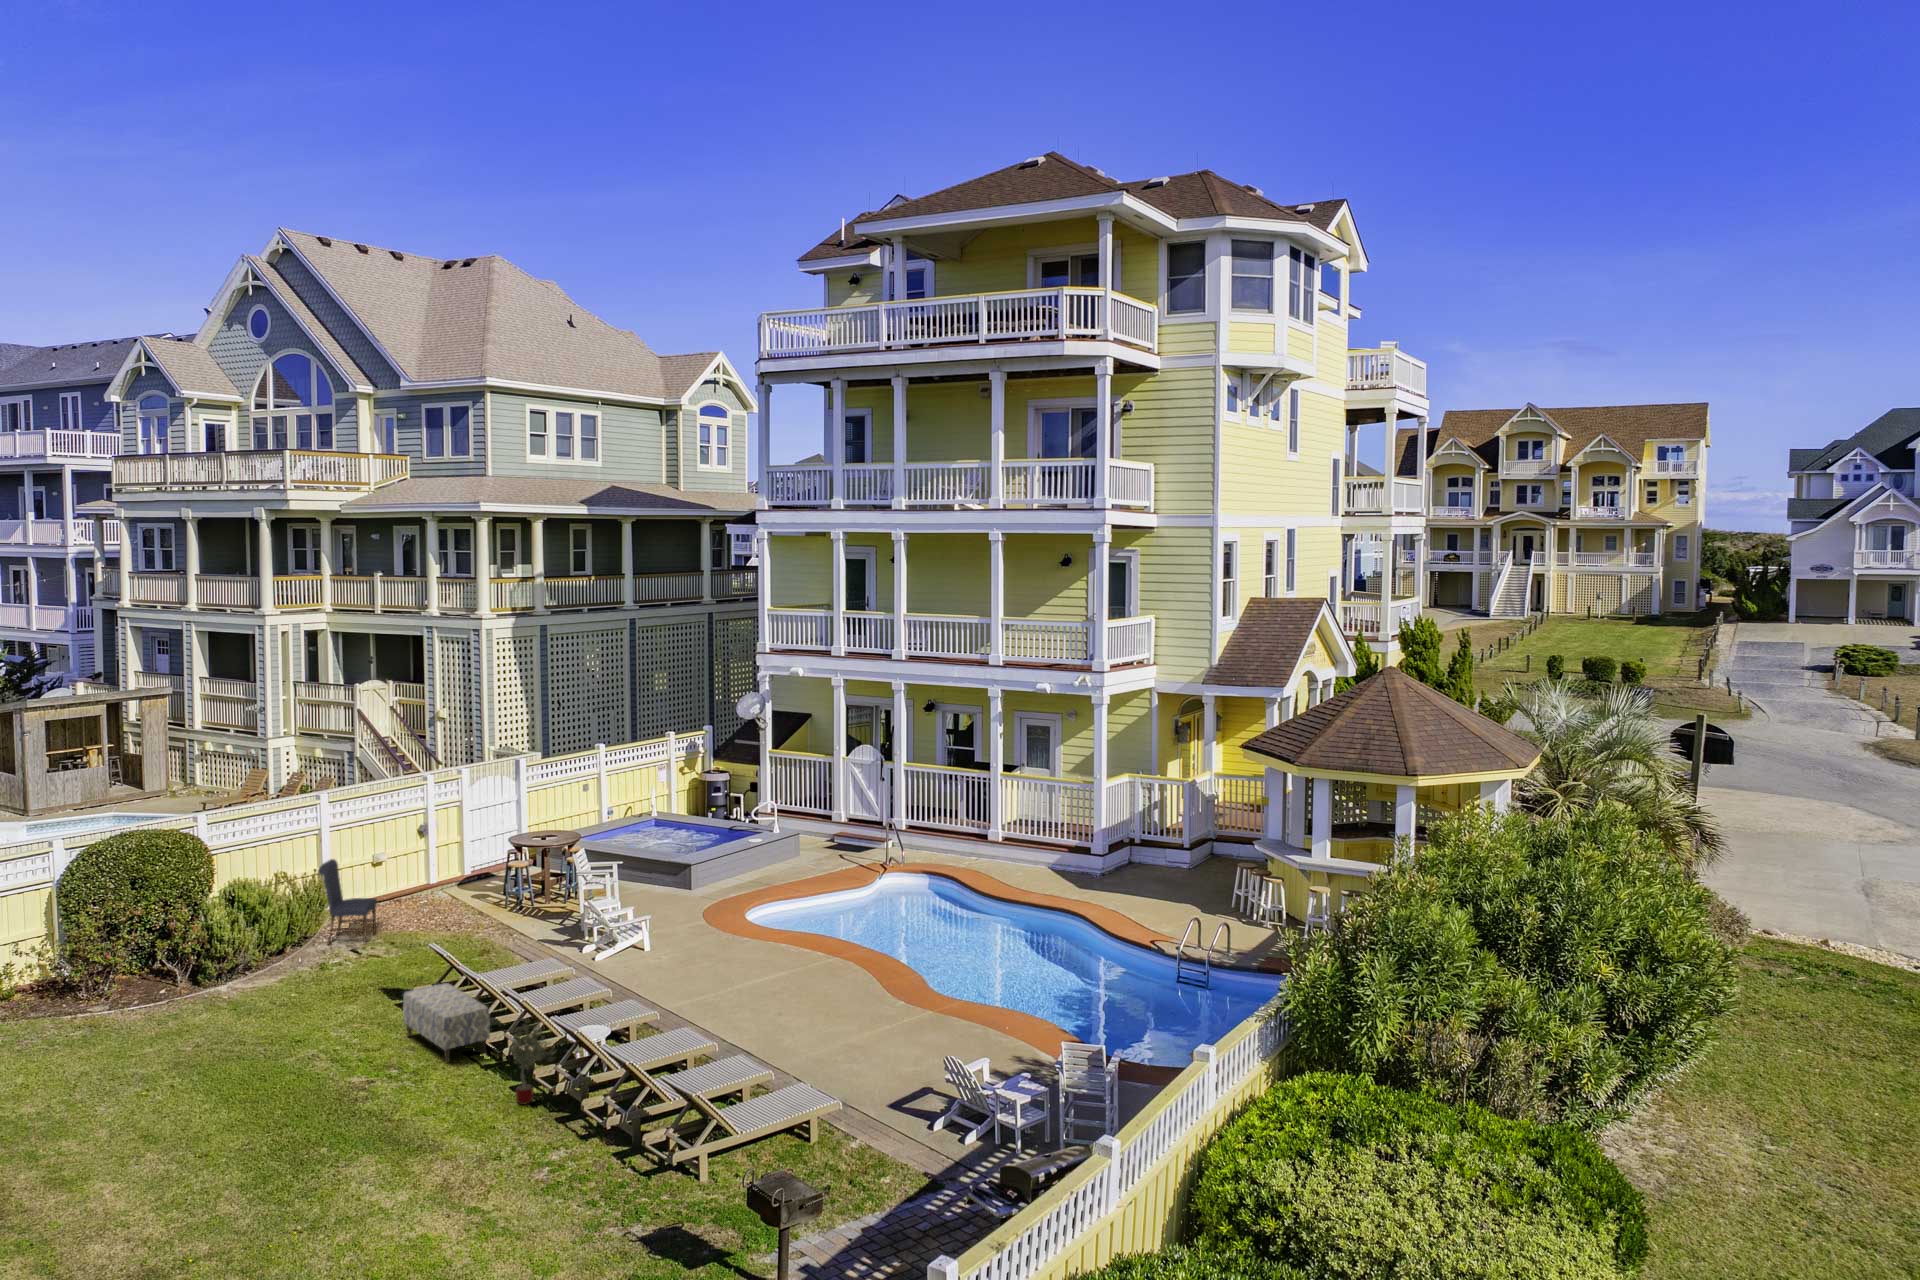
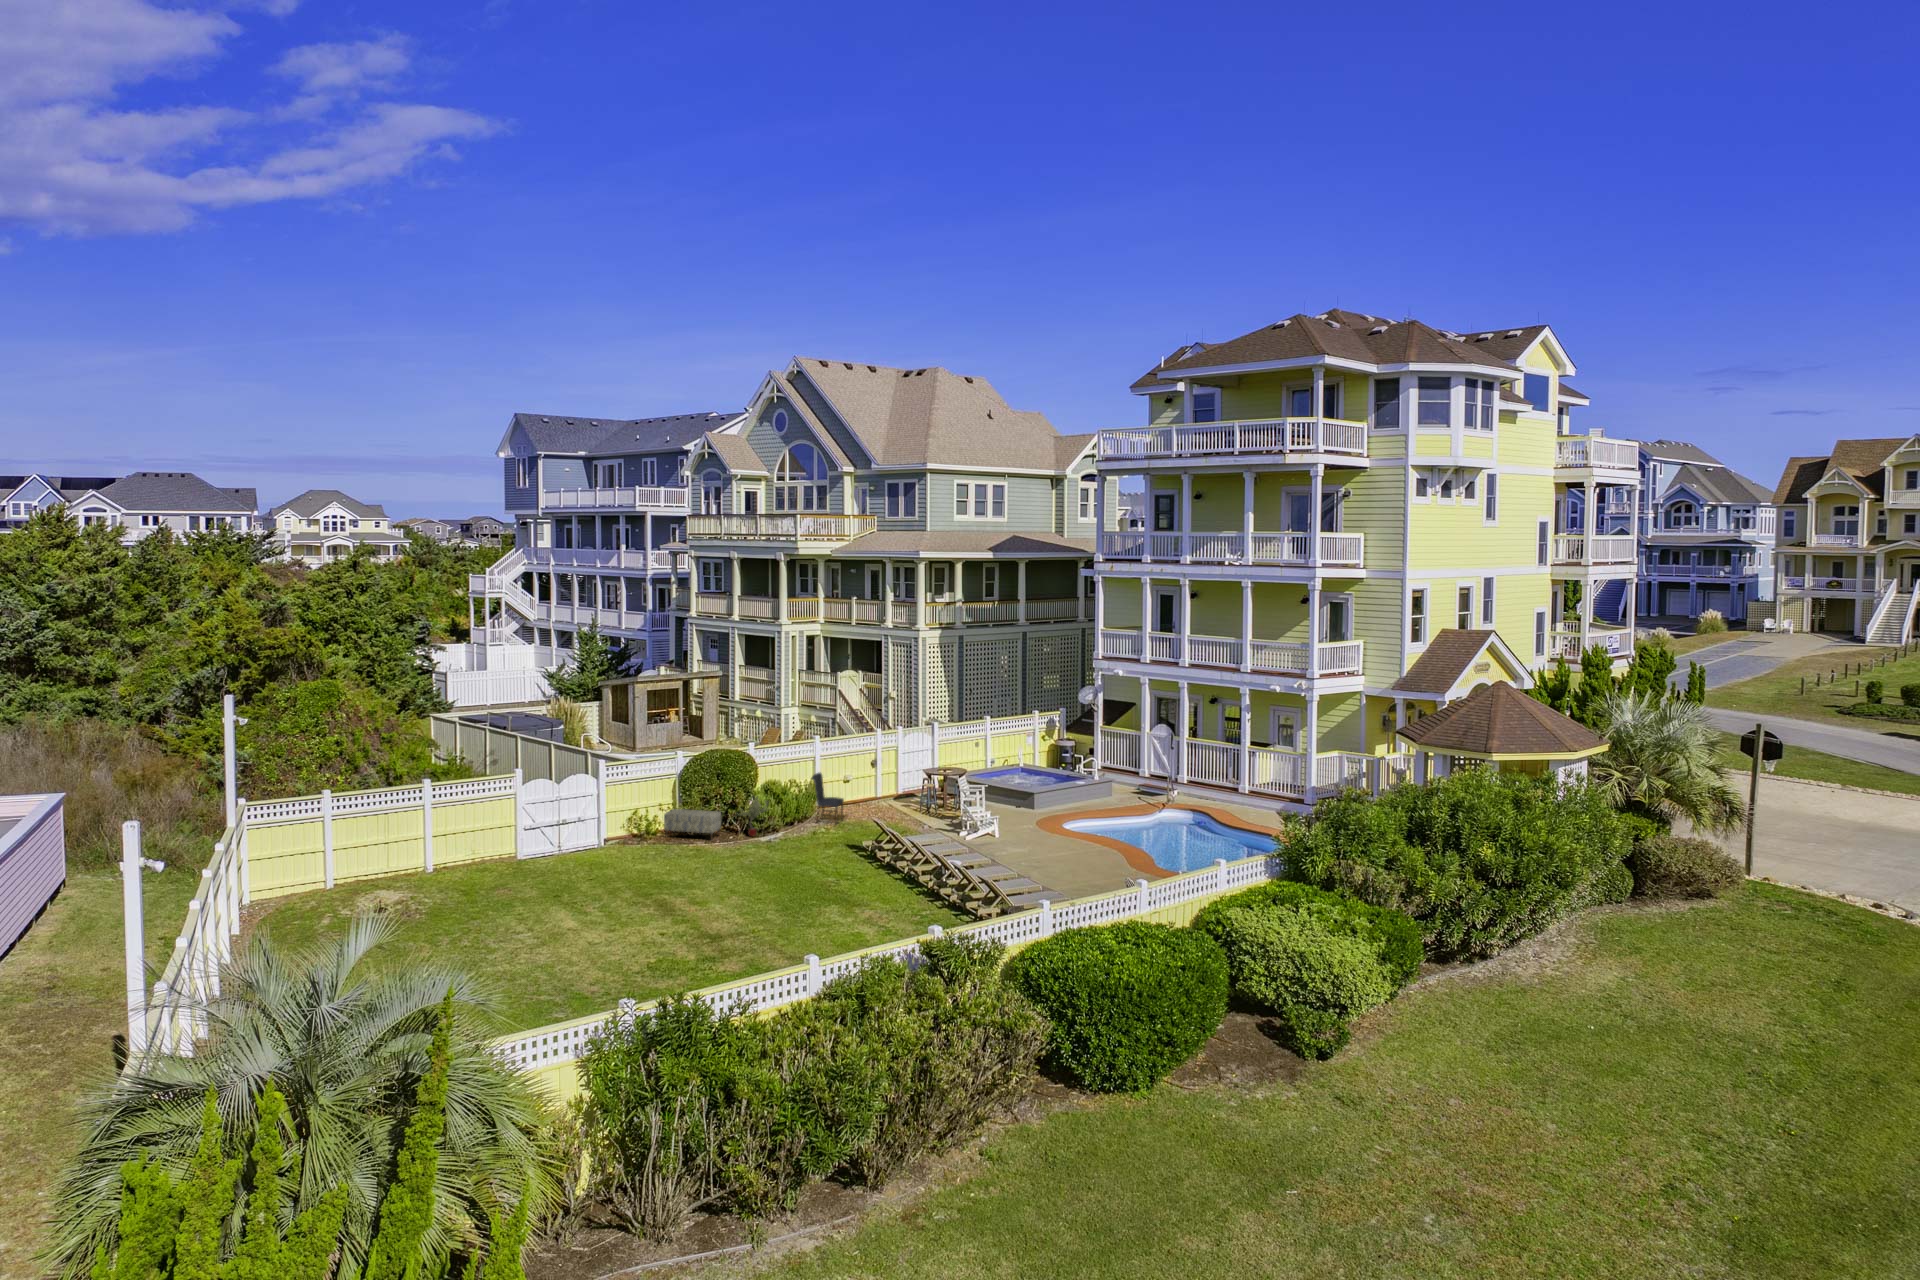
bench: present [403,983,490,1063] -> present [664,809,721,840]
potted tree: present [511,1020,555,1105] -> present [737,797,768,836]

